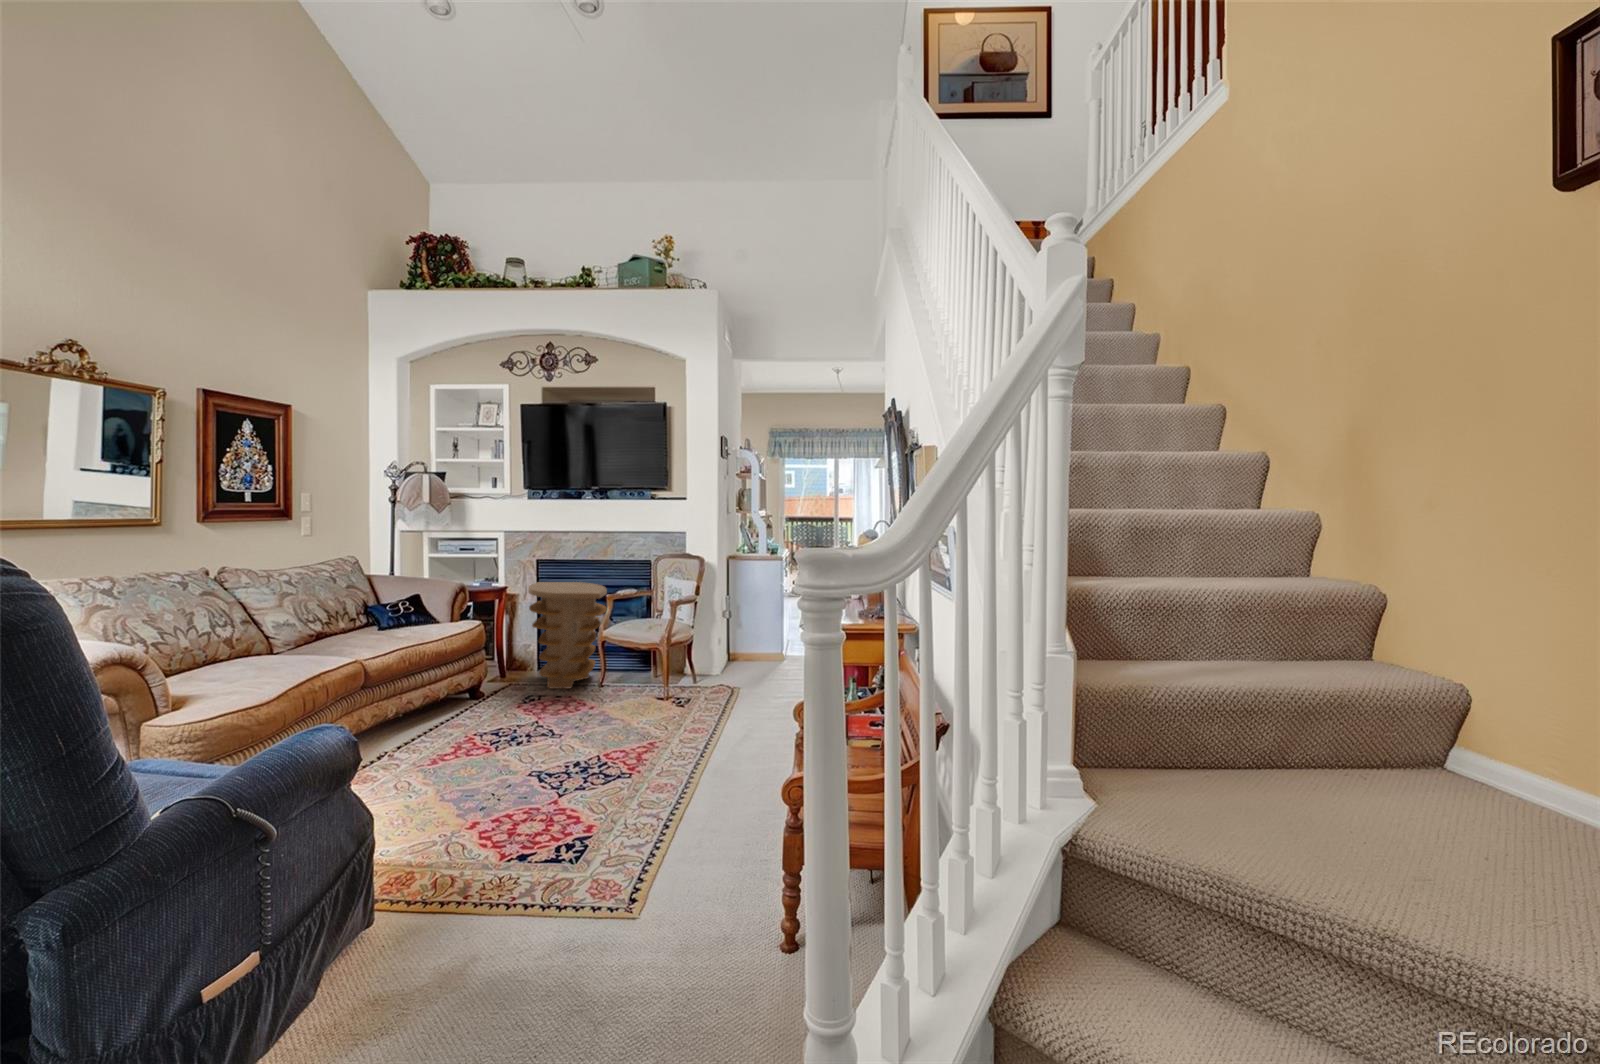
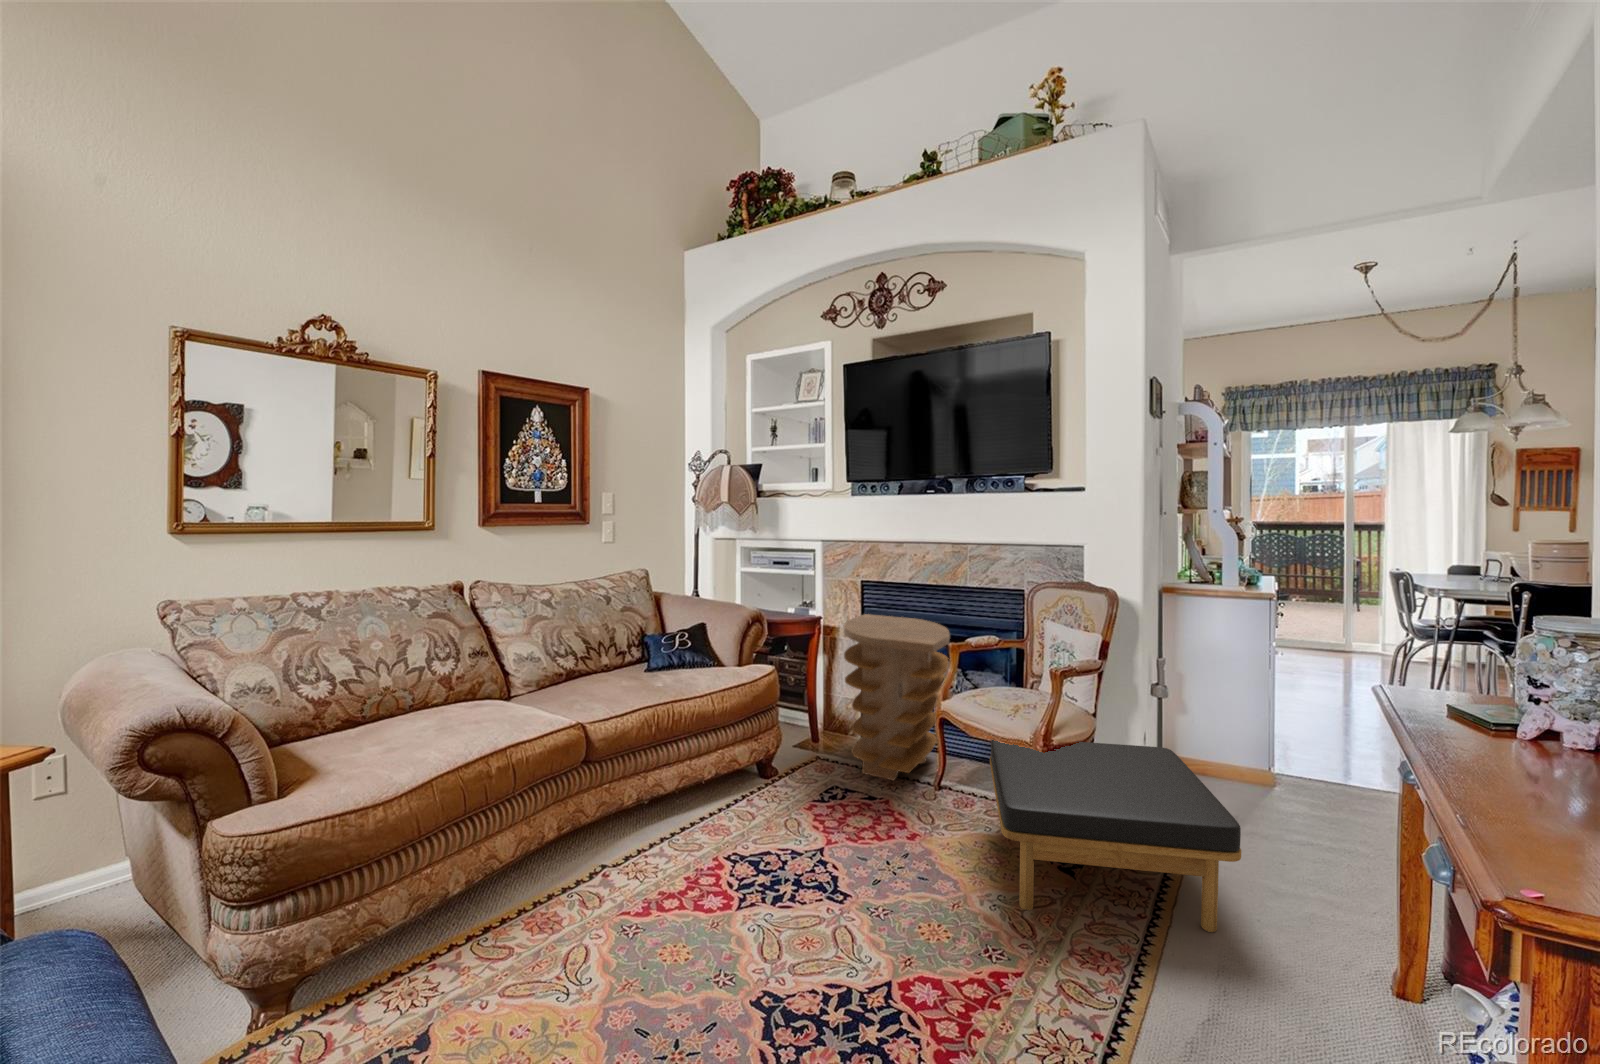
ottoman: none [638,638,762,721] -> present [990,740,1241,932]

